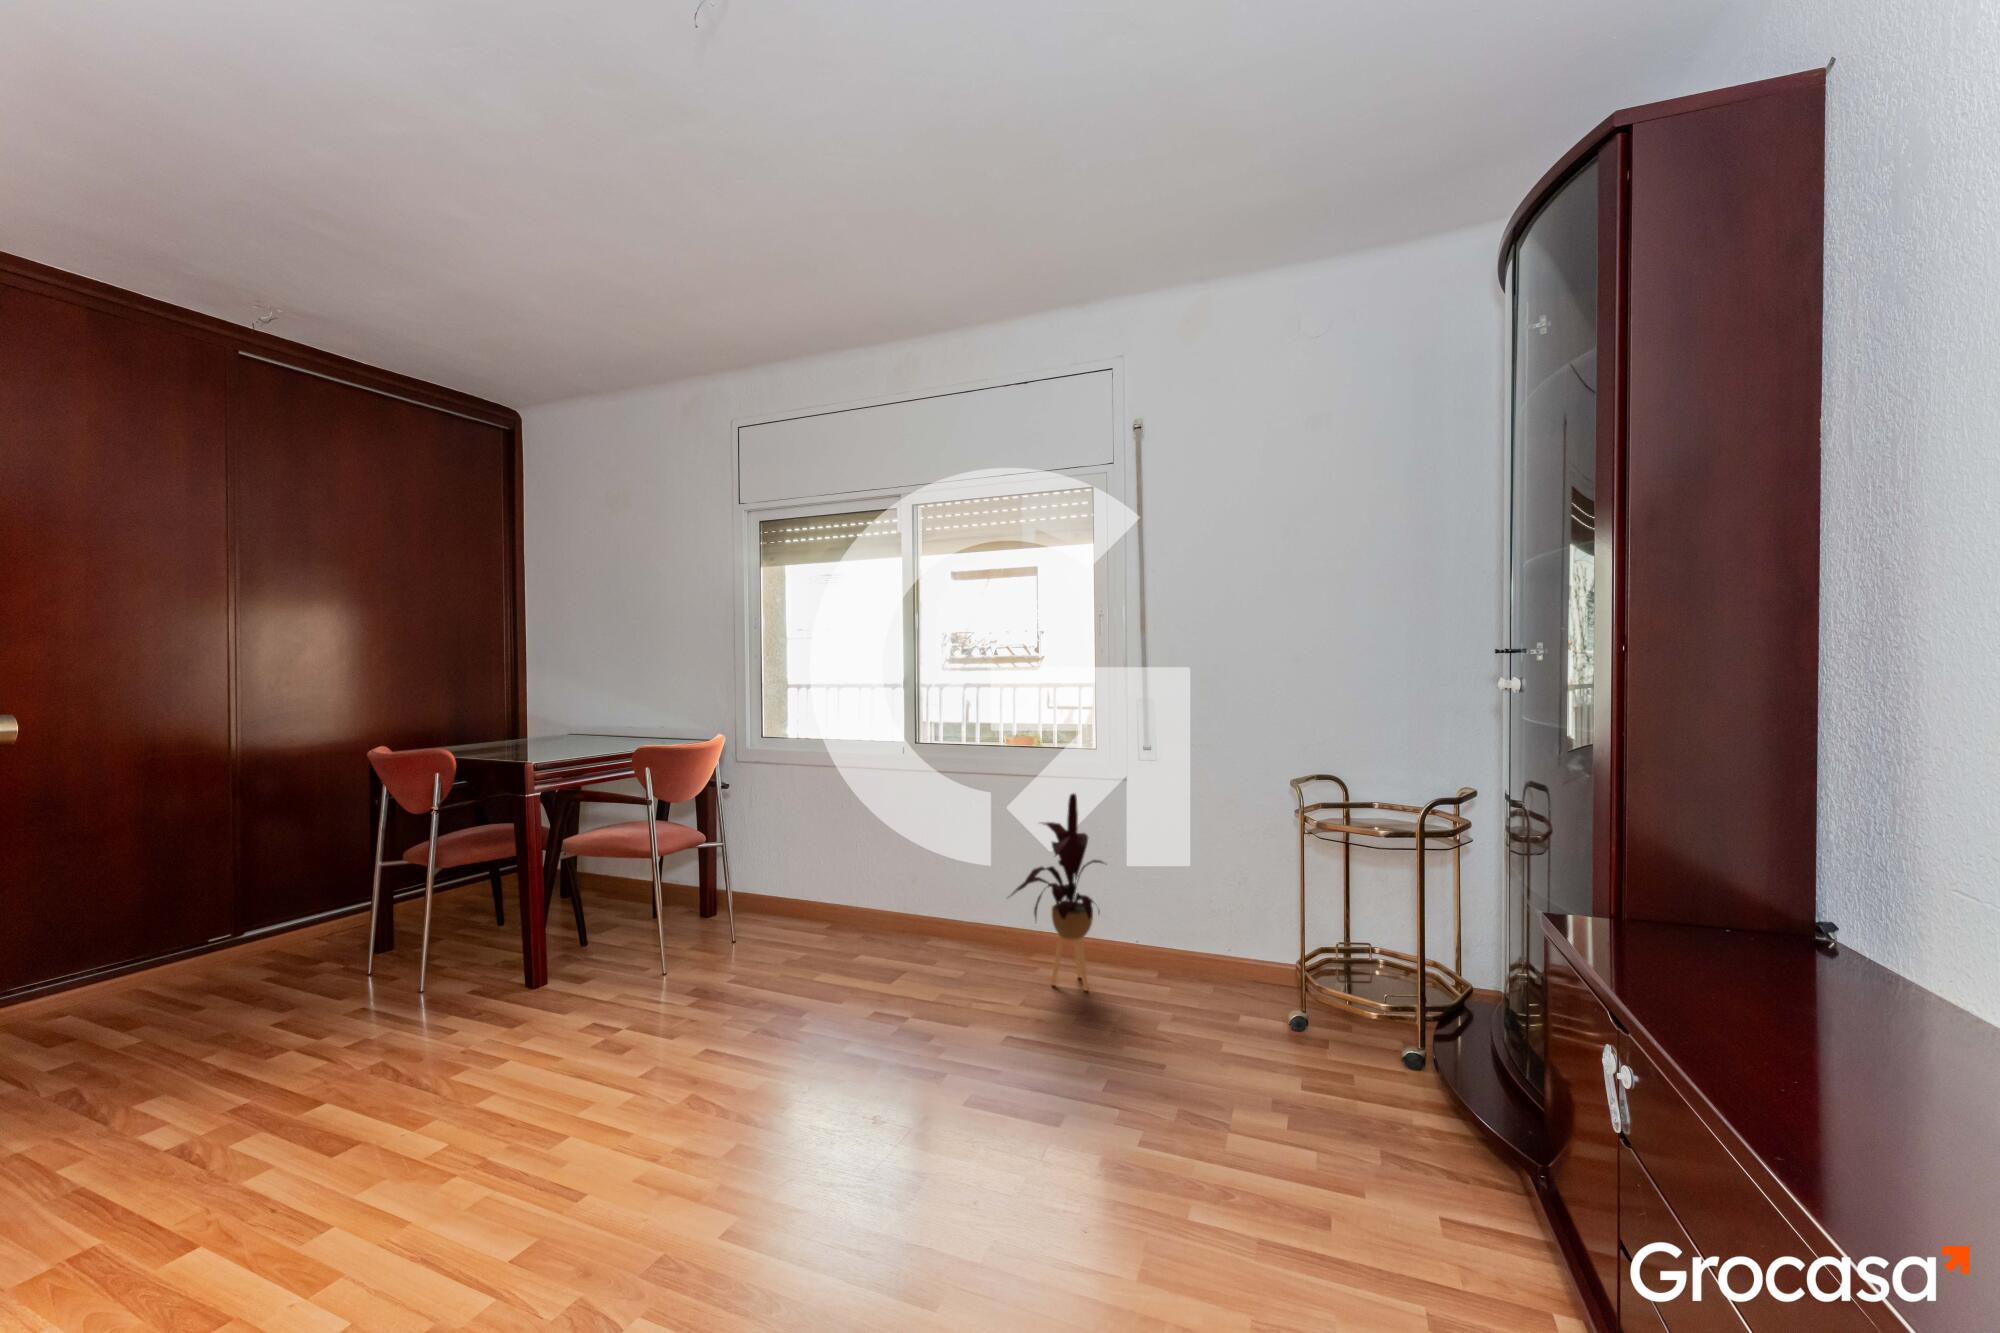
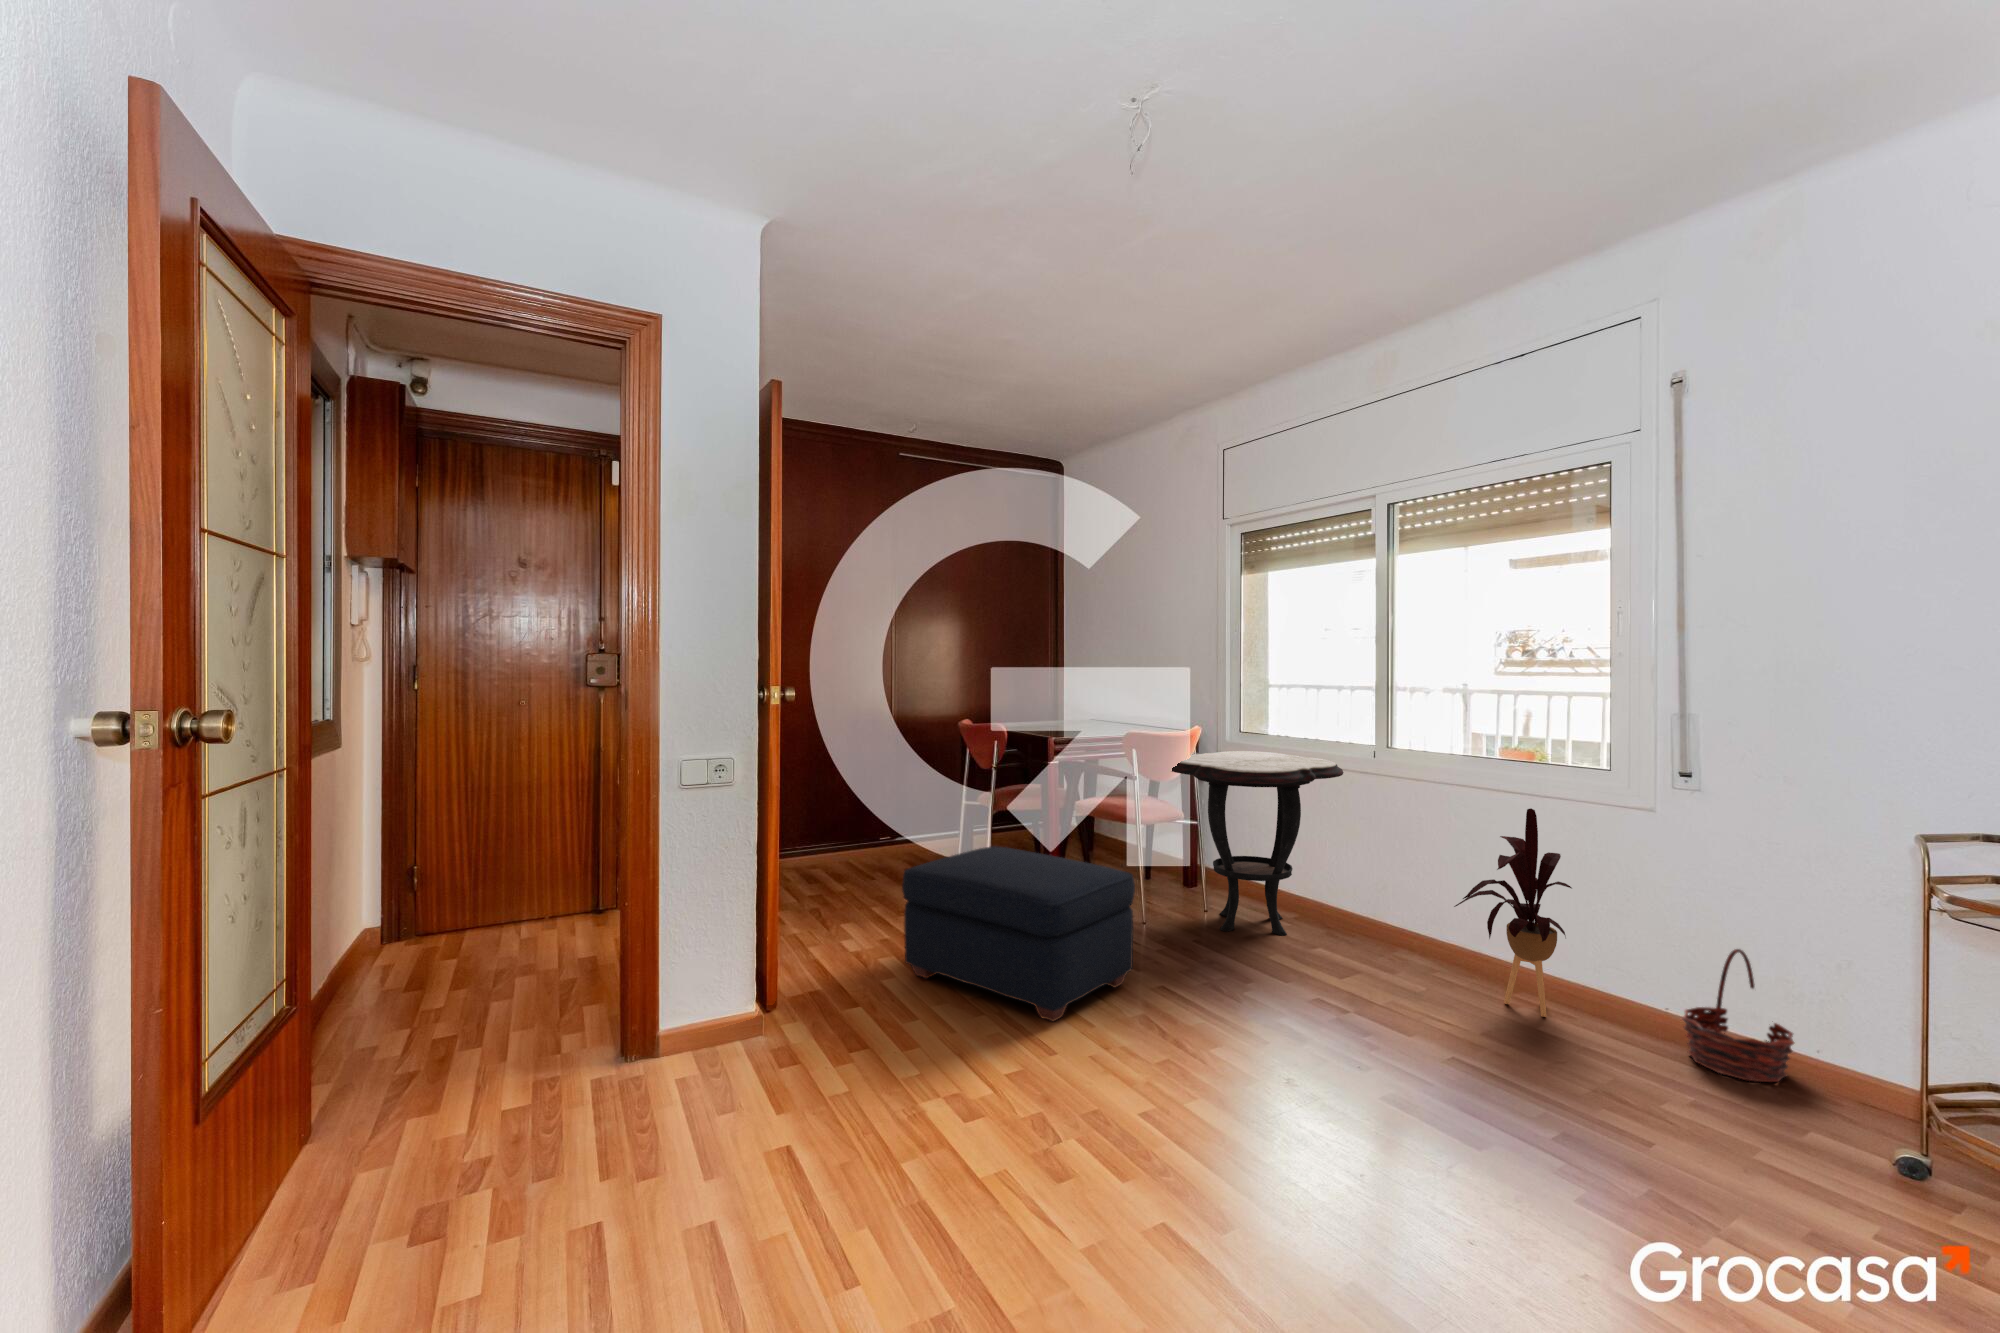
side table: none [685,759,883,969] -> present [1172,751,1344,935]
basket: none [1192,897,1270,1010] -> present [1683,949,1794,1082]
ottoman: none [287,920,673,1157] -> present [902,846,1135,1021]

